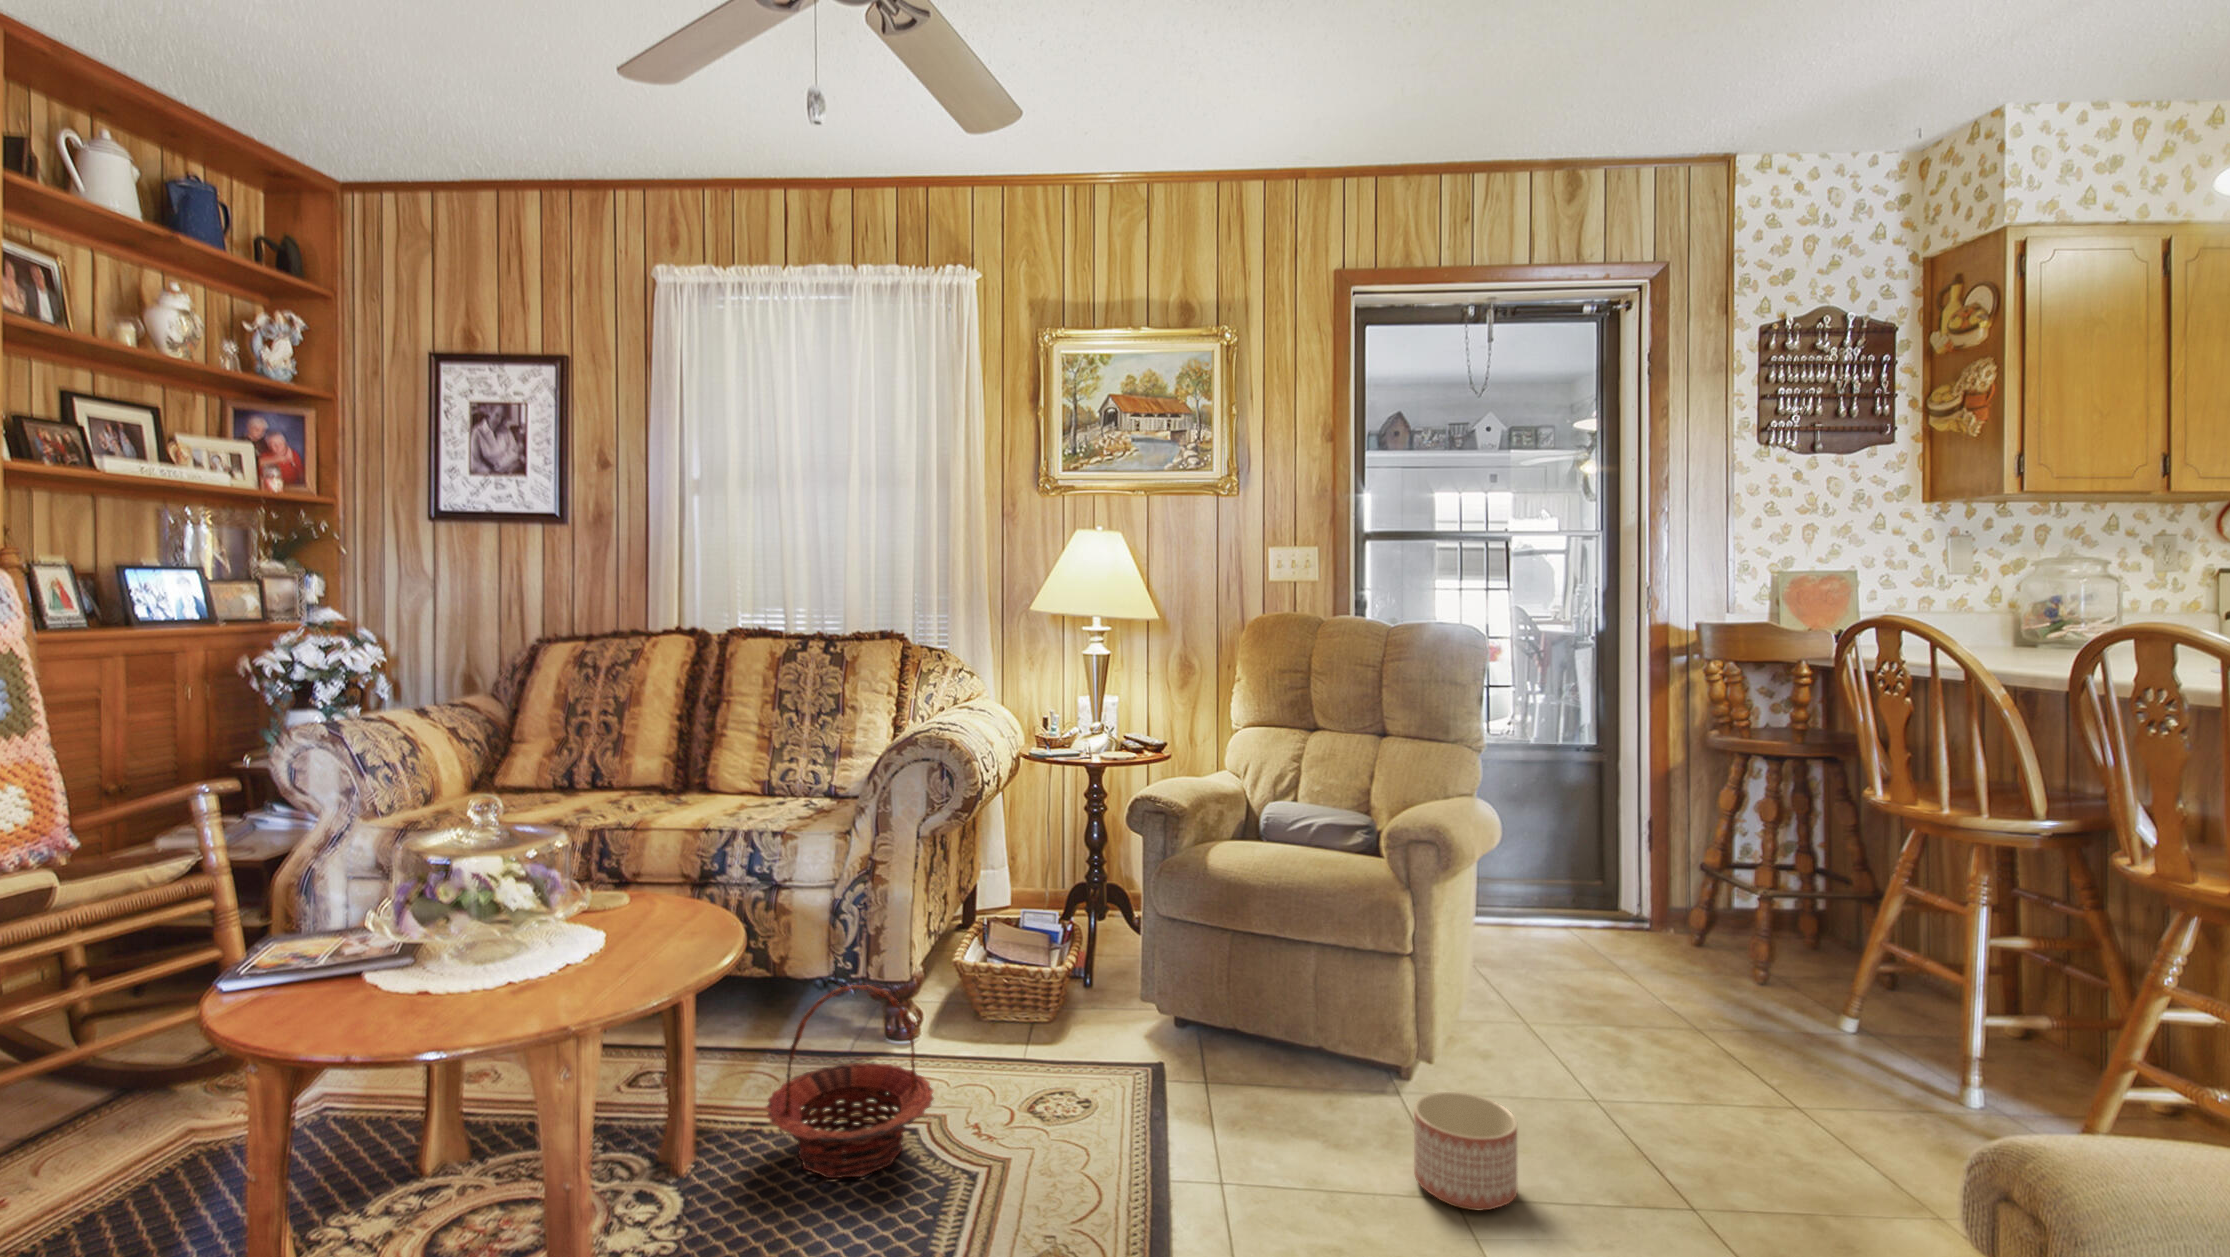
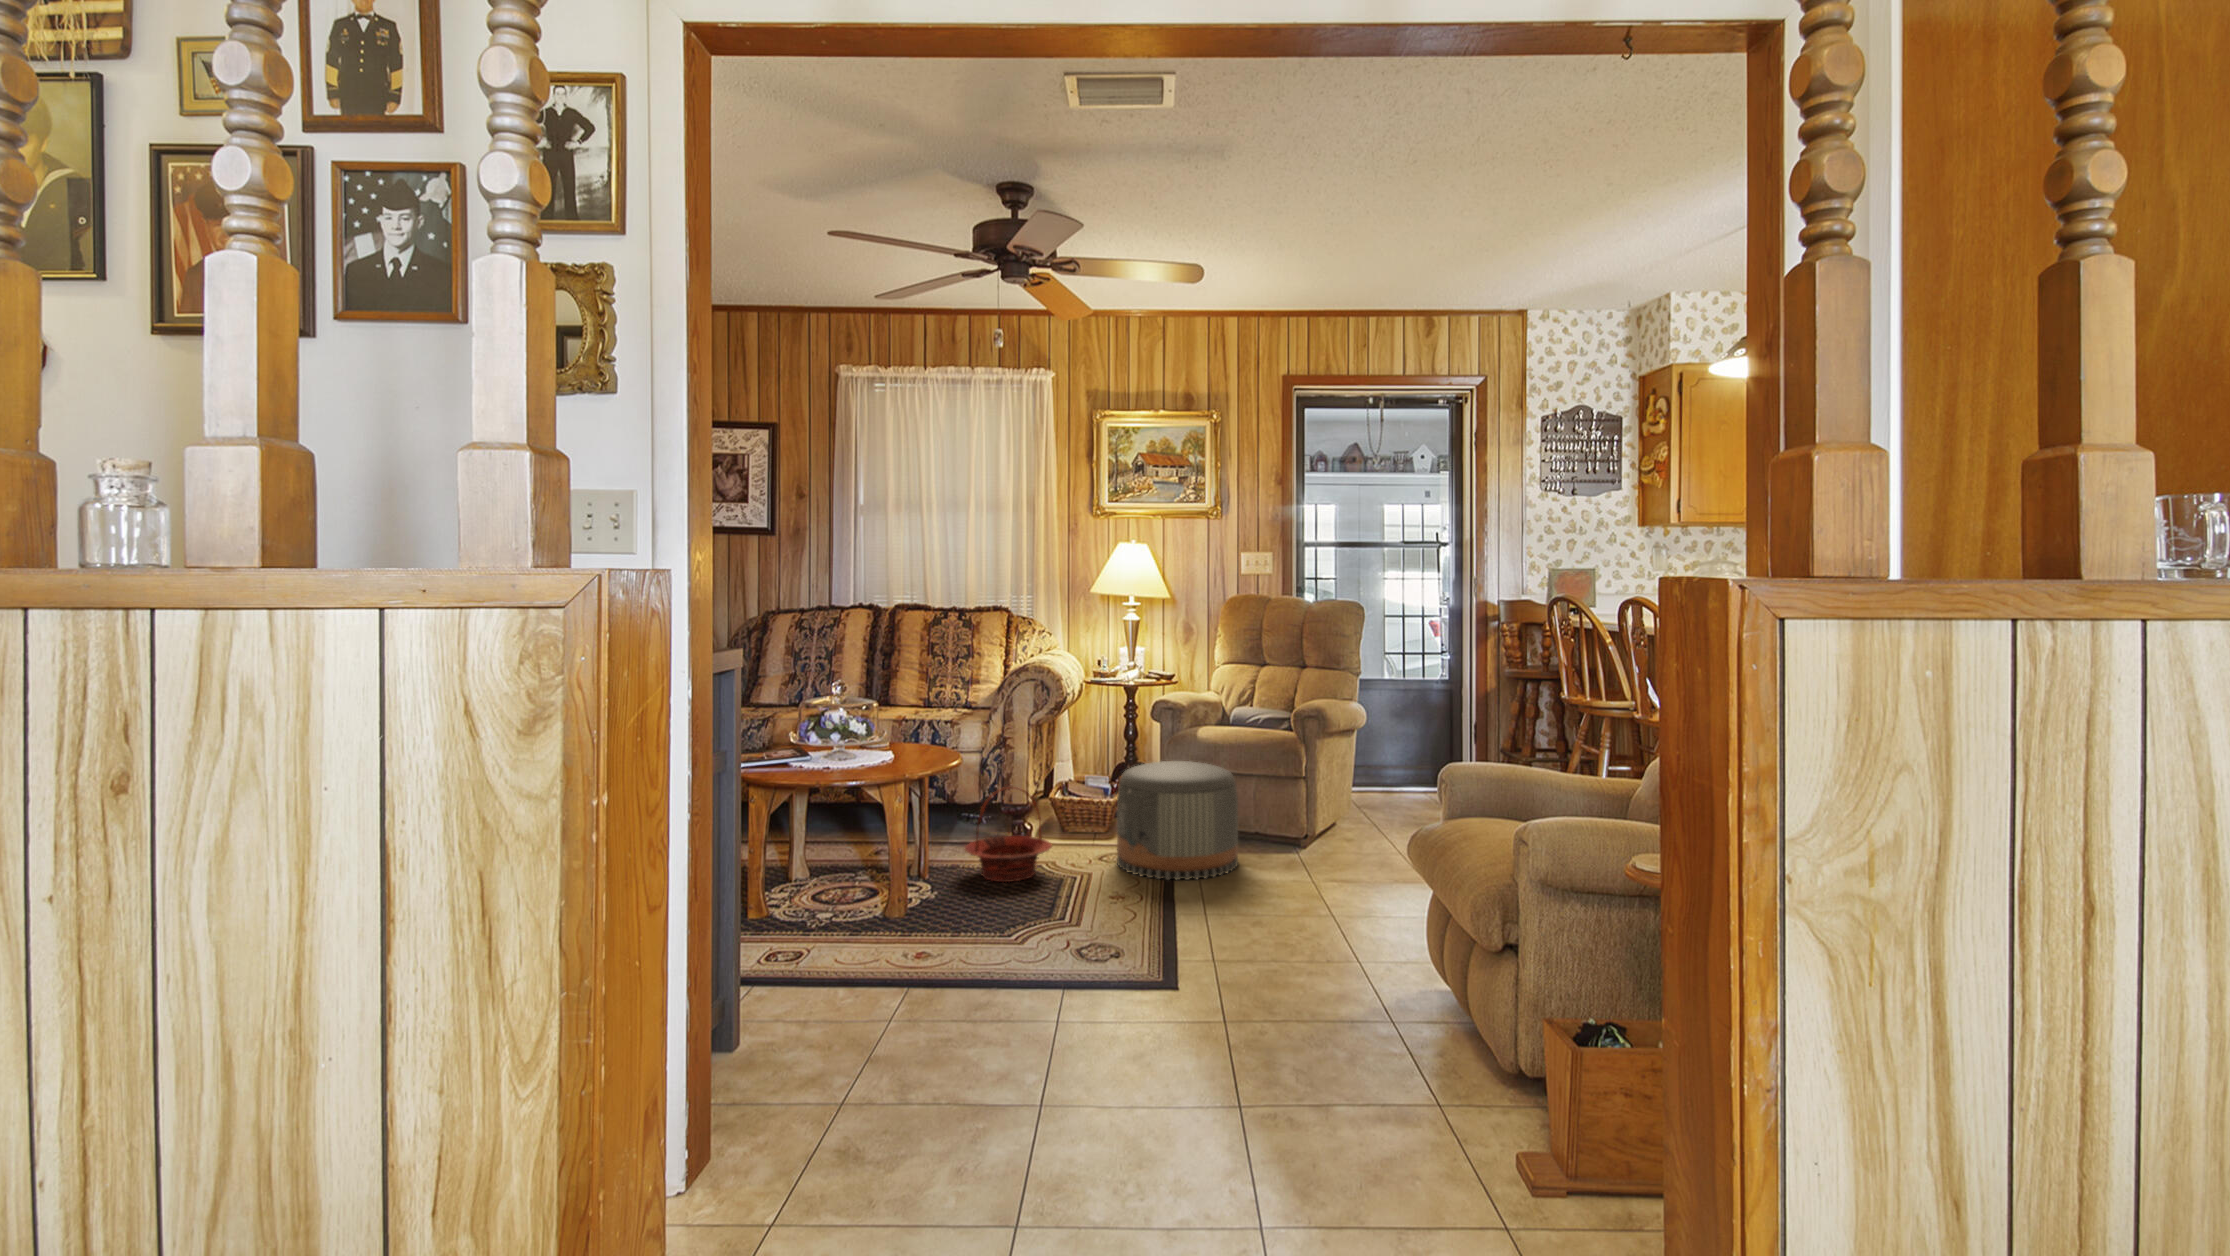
pouf: none [1058,921,1286,1182] -> present [1117,761,1238,880]
planter: present [1414,1092,1517,1210] -> none [1300,836,1350,885]

